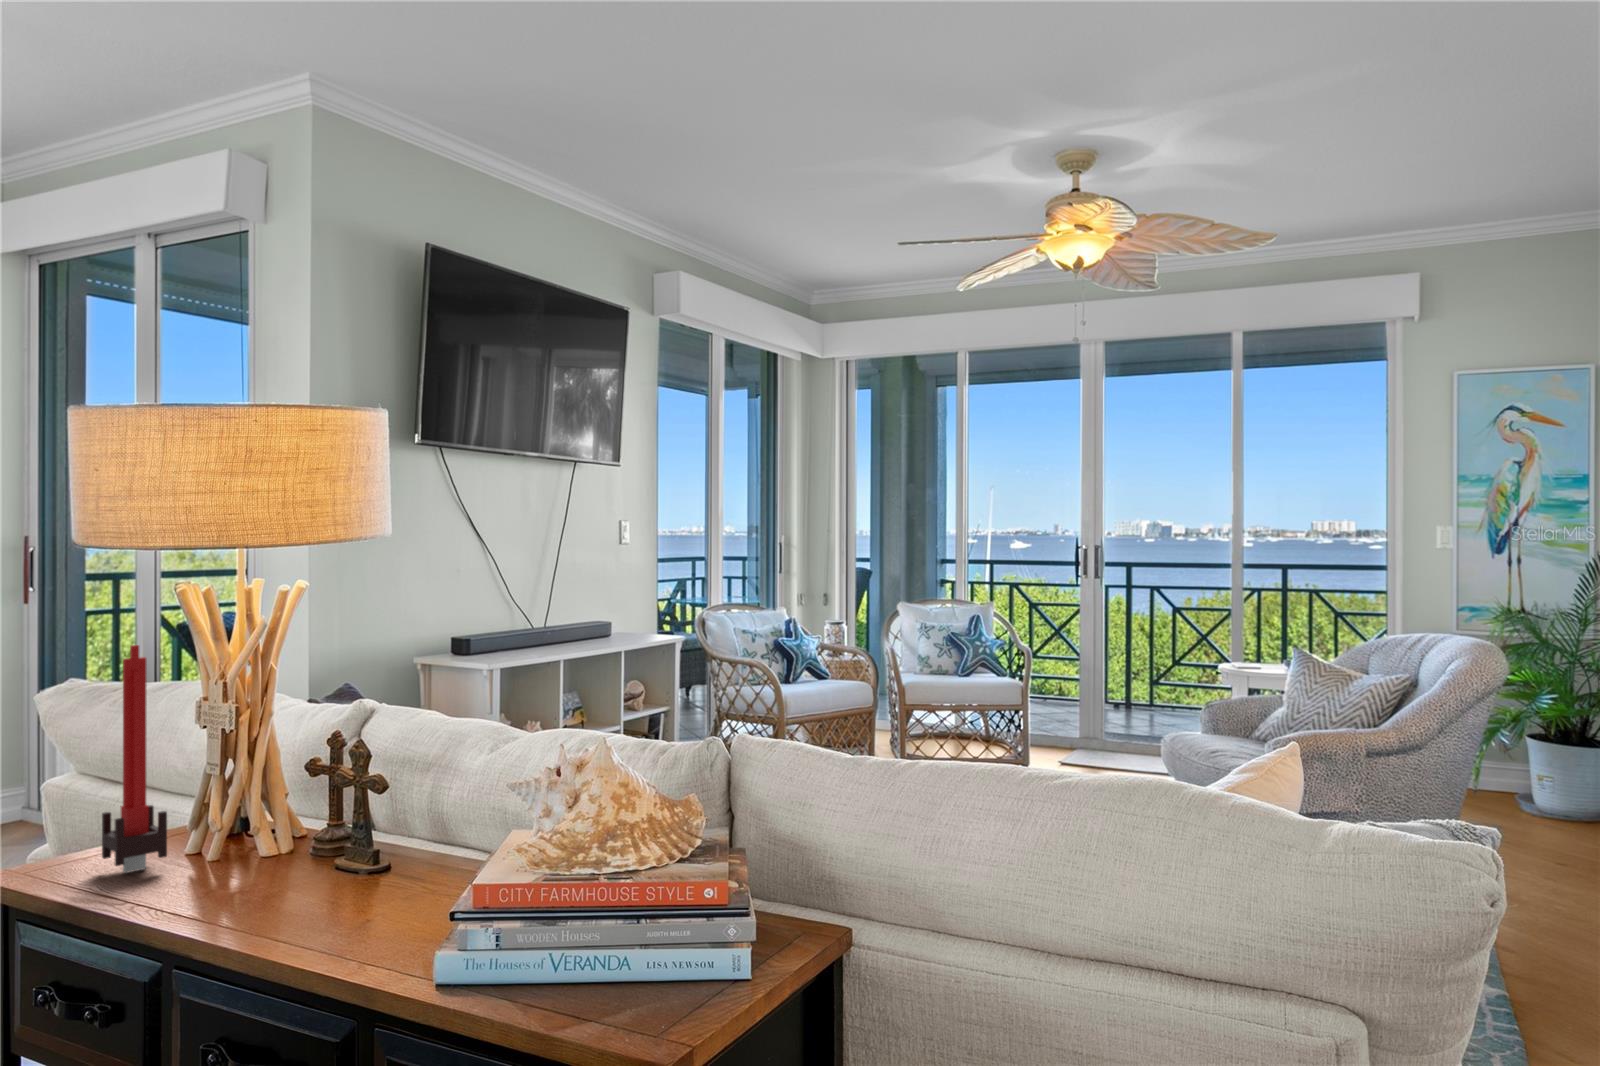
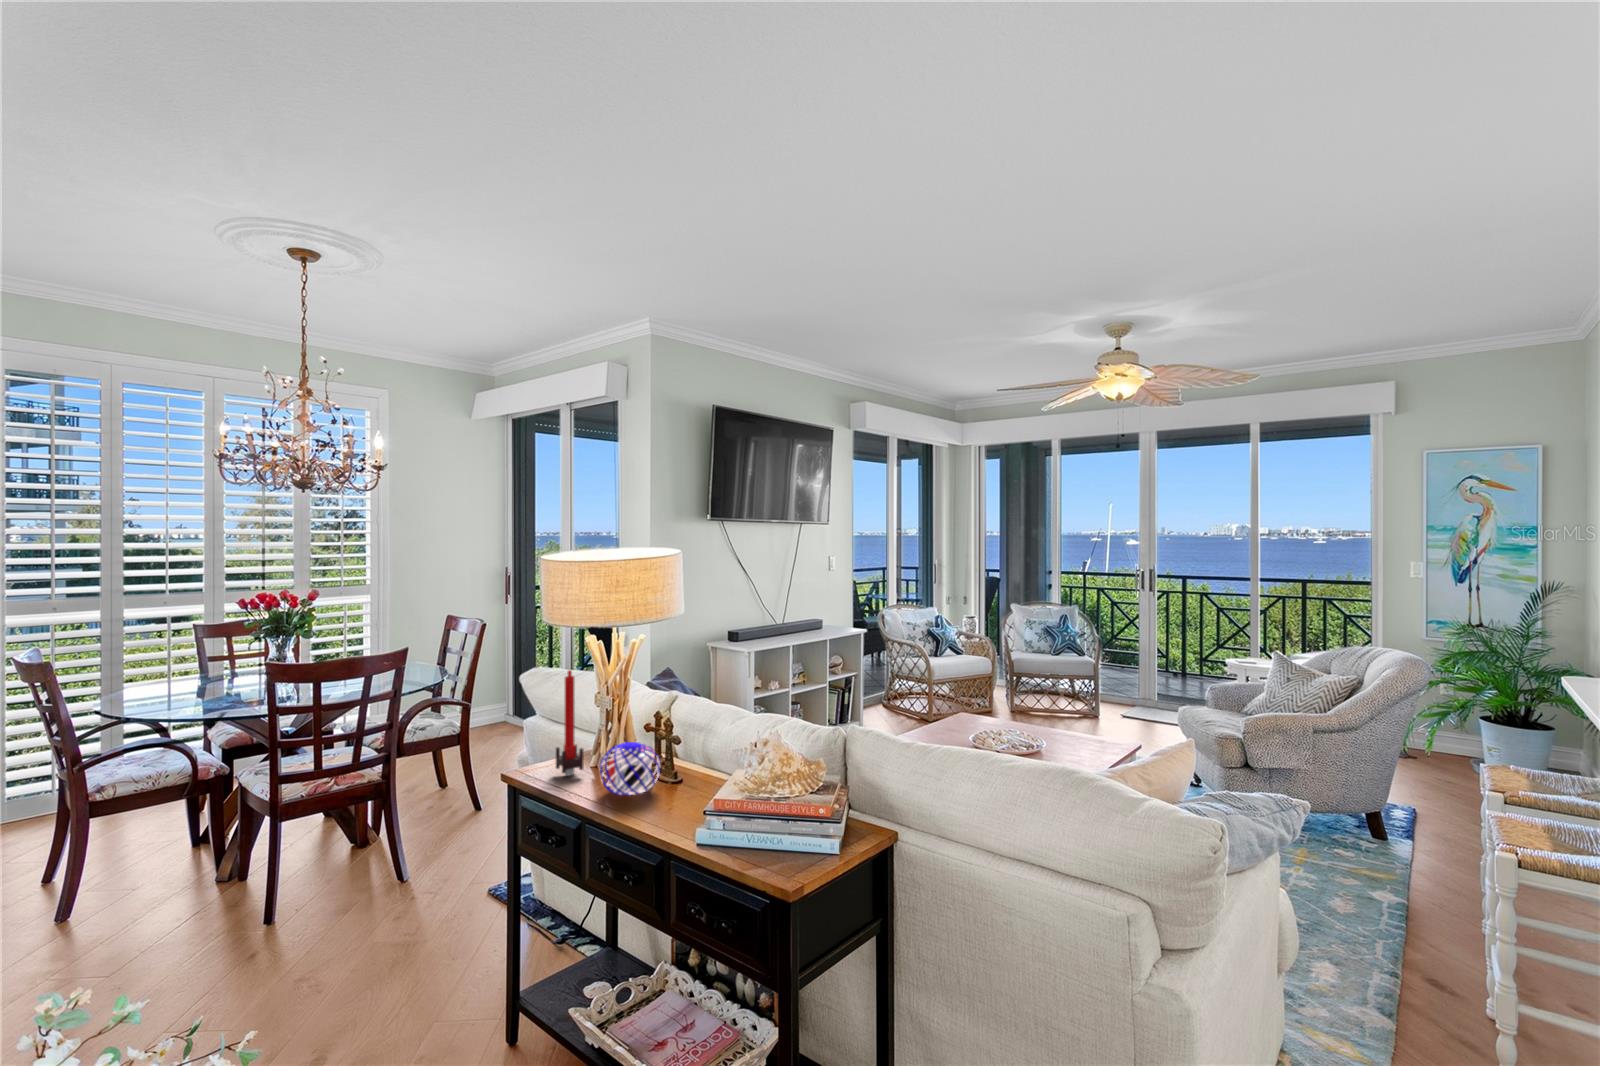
decorative orb: none [200,787,341,902] -> present [600,742,660,796]

